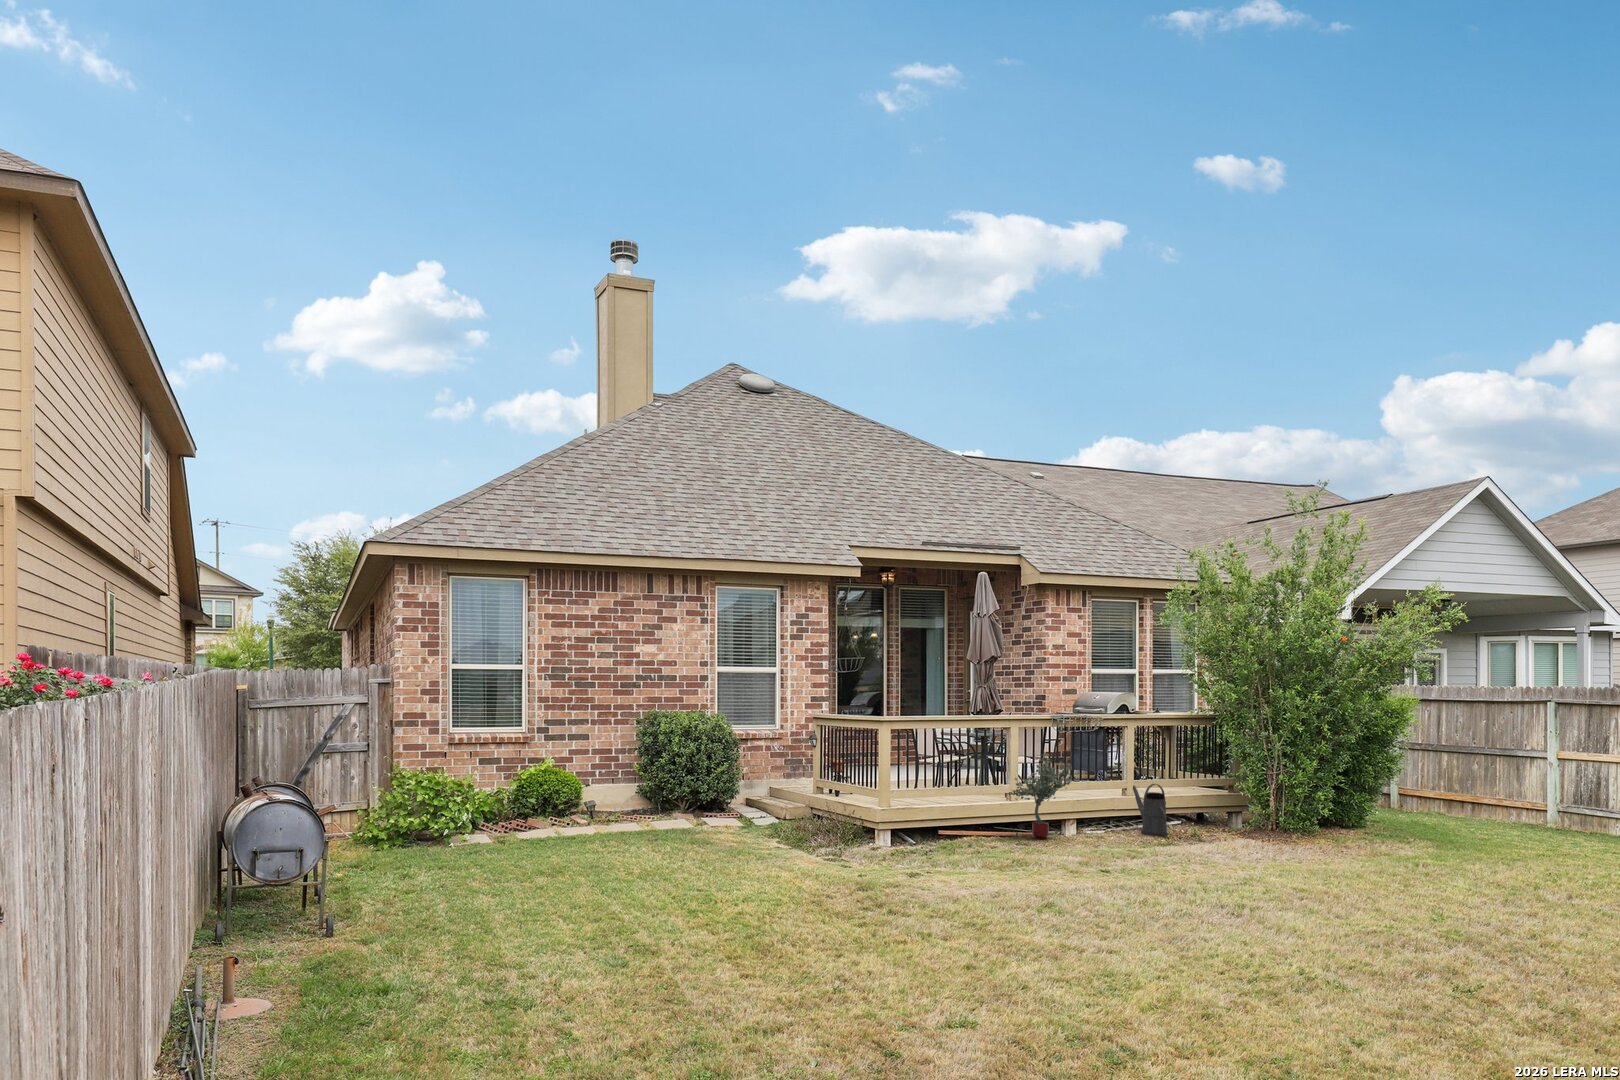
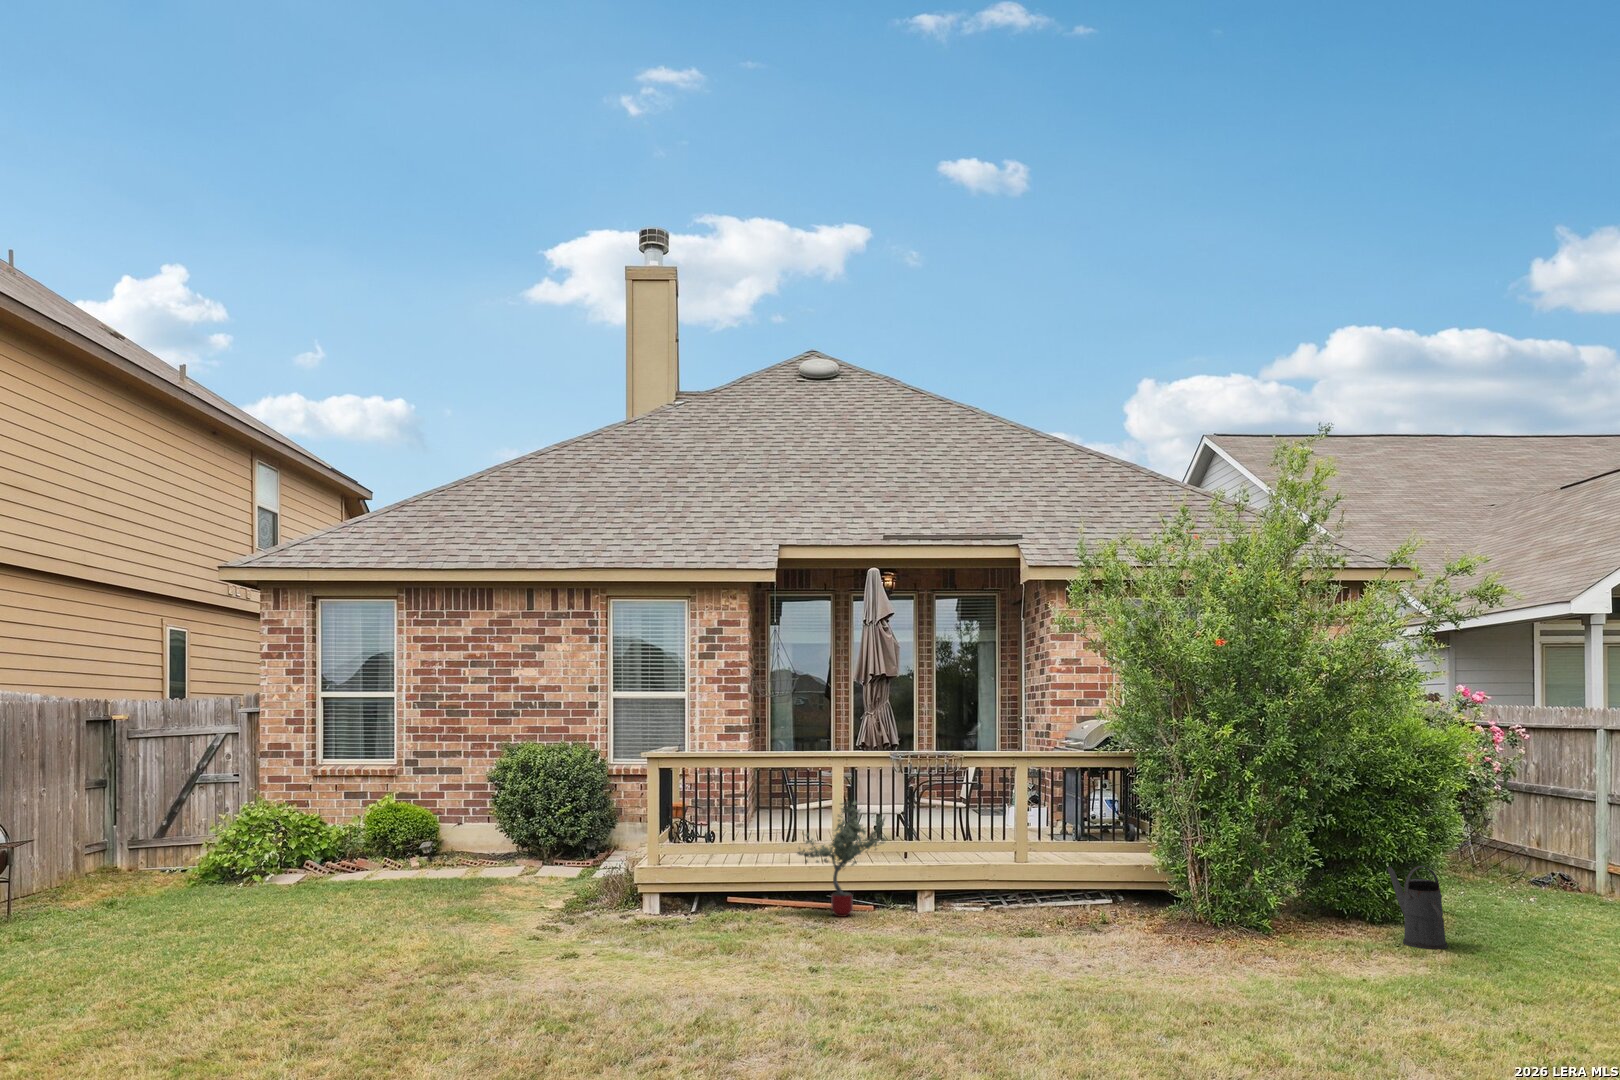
watering can: present [1133,784,1168,836] -> present [1387,866,1448,949]

